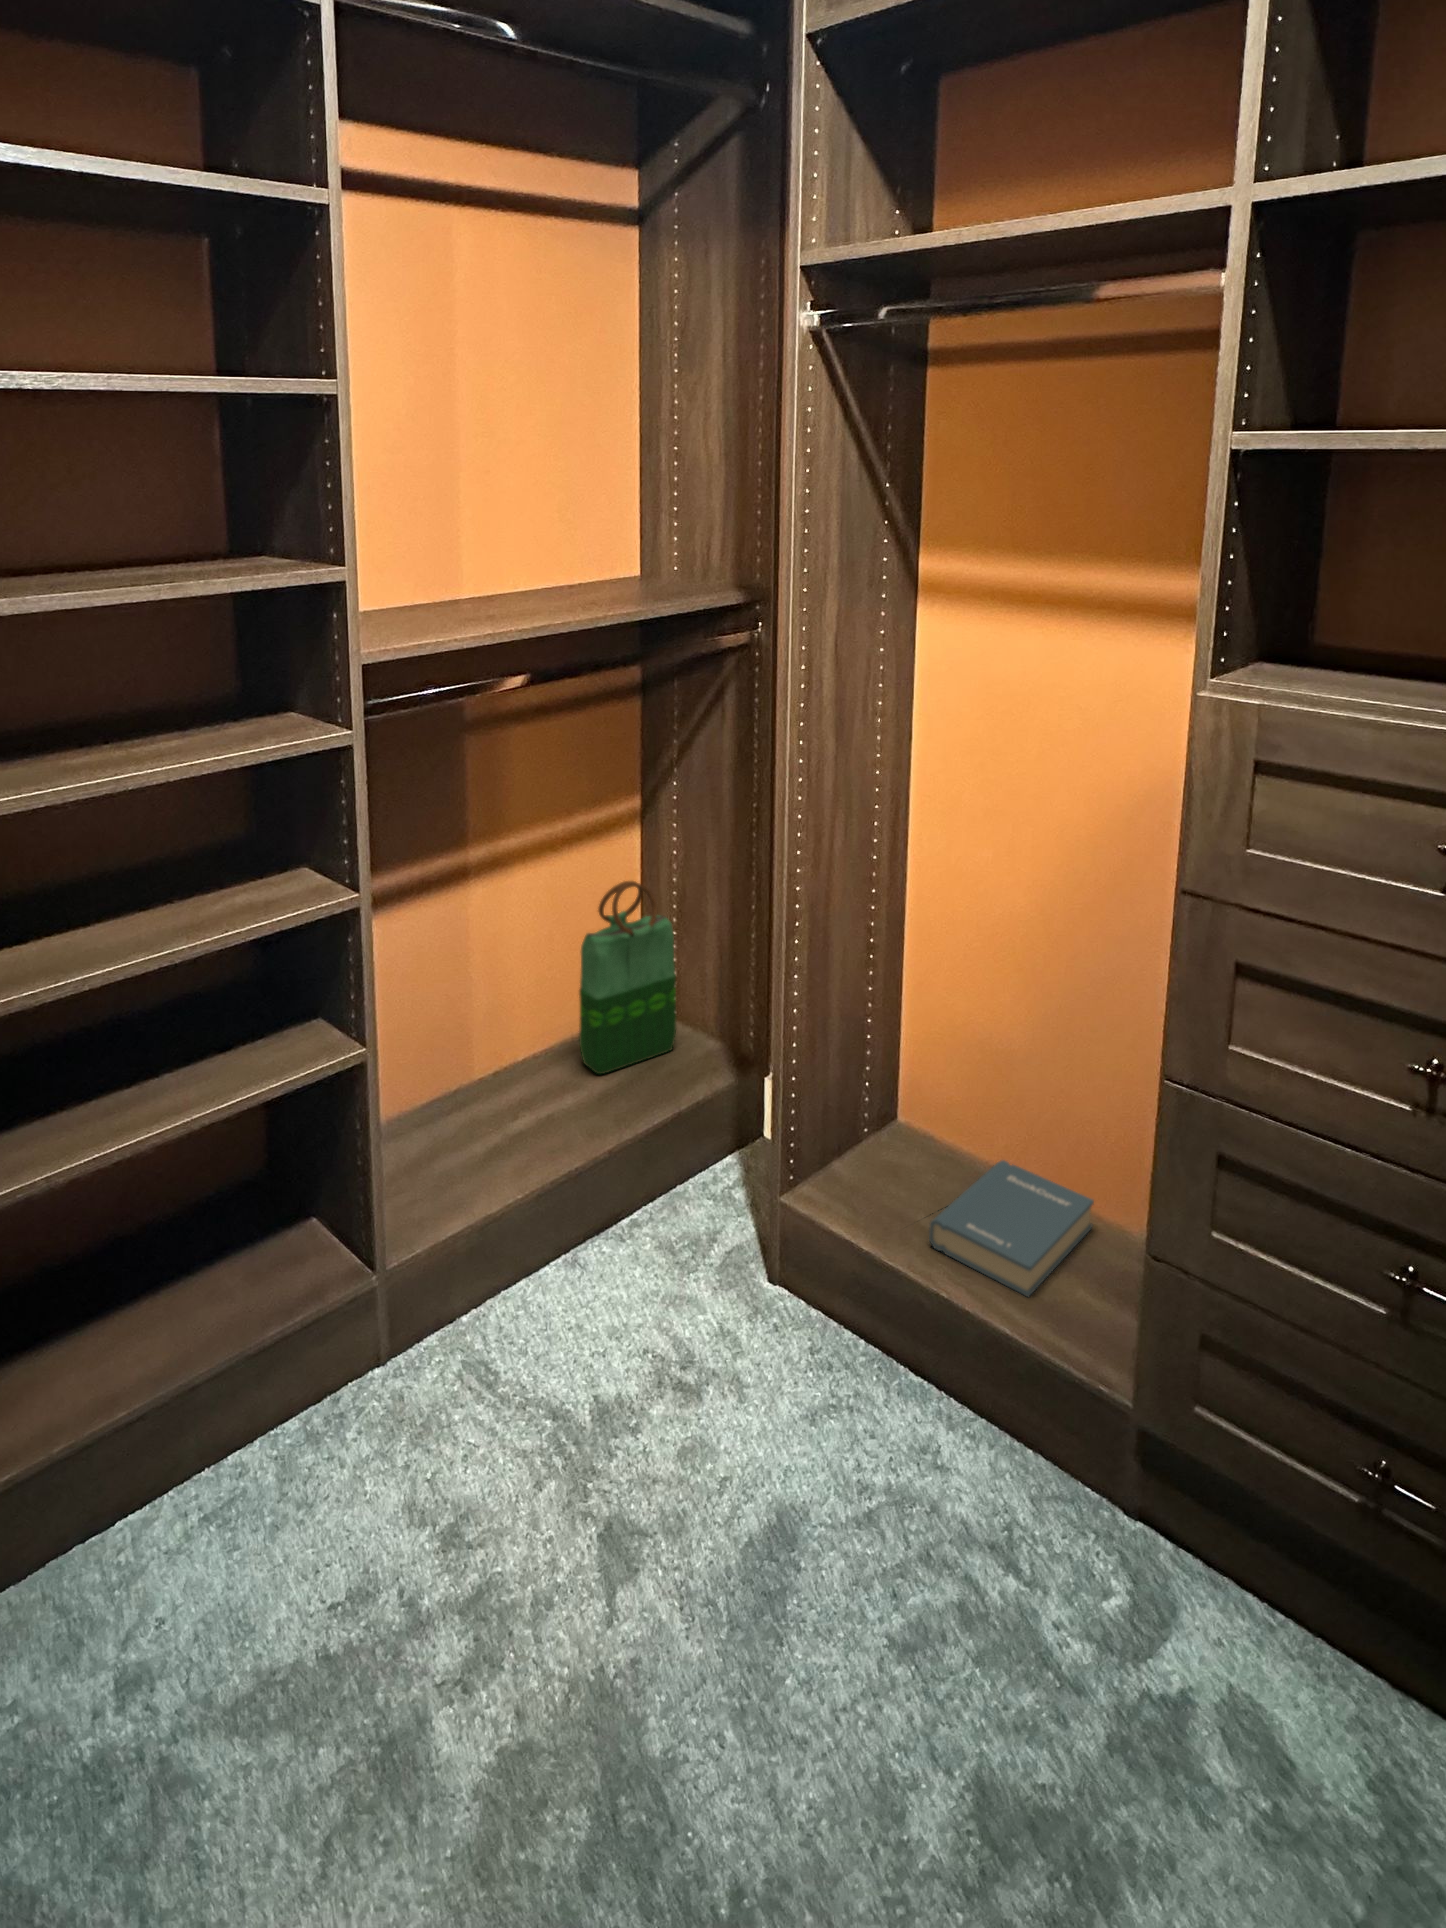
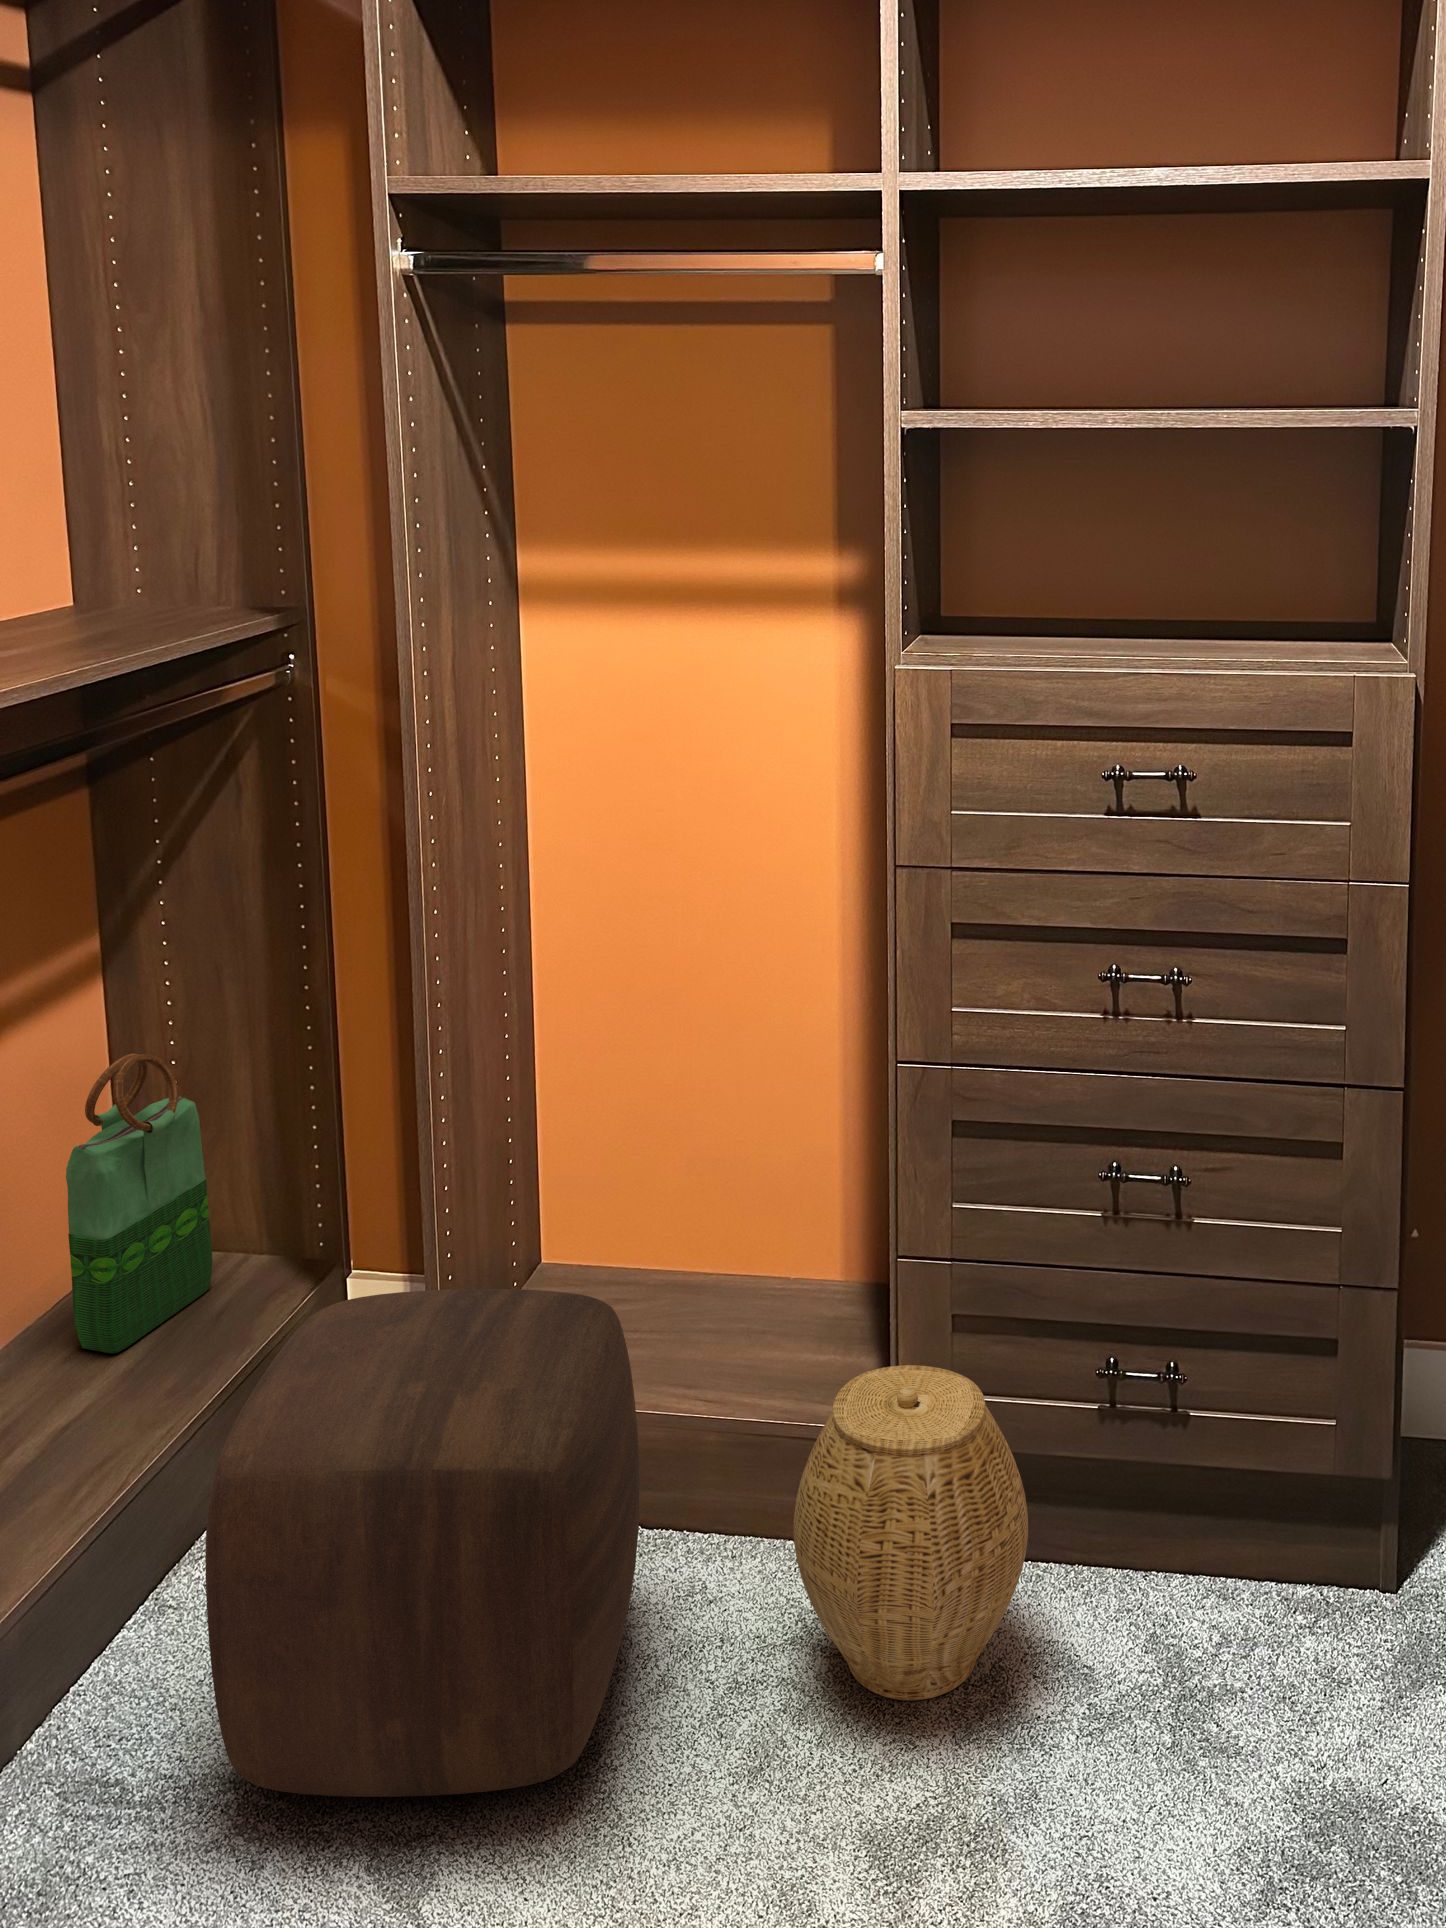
ottoman: none [532,1104,885,1554] -> present [205,1289,640,1797]
hardback book: present [929,1160,1094,1296] -> none [637,1261,789,1383]
woven basket: none [990,1350,1243,1697] -> present [794,1365,1028,1700]

